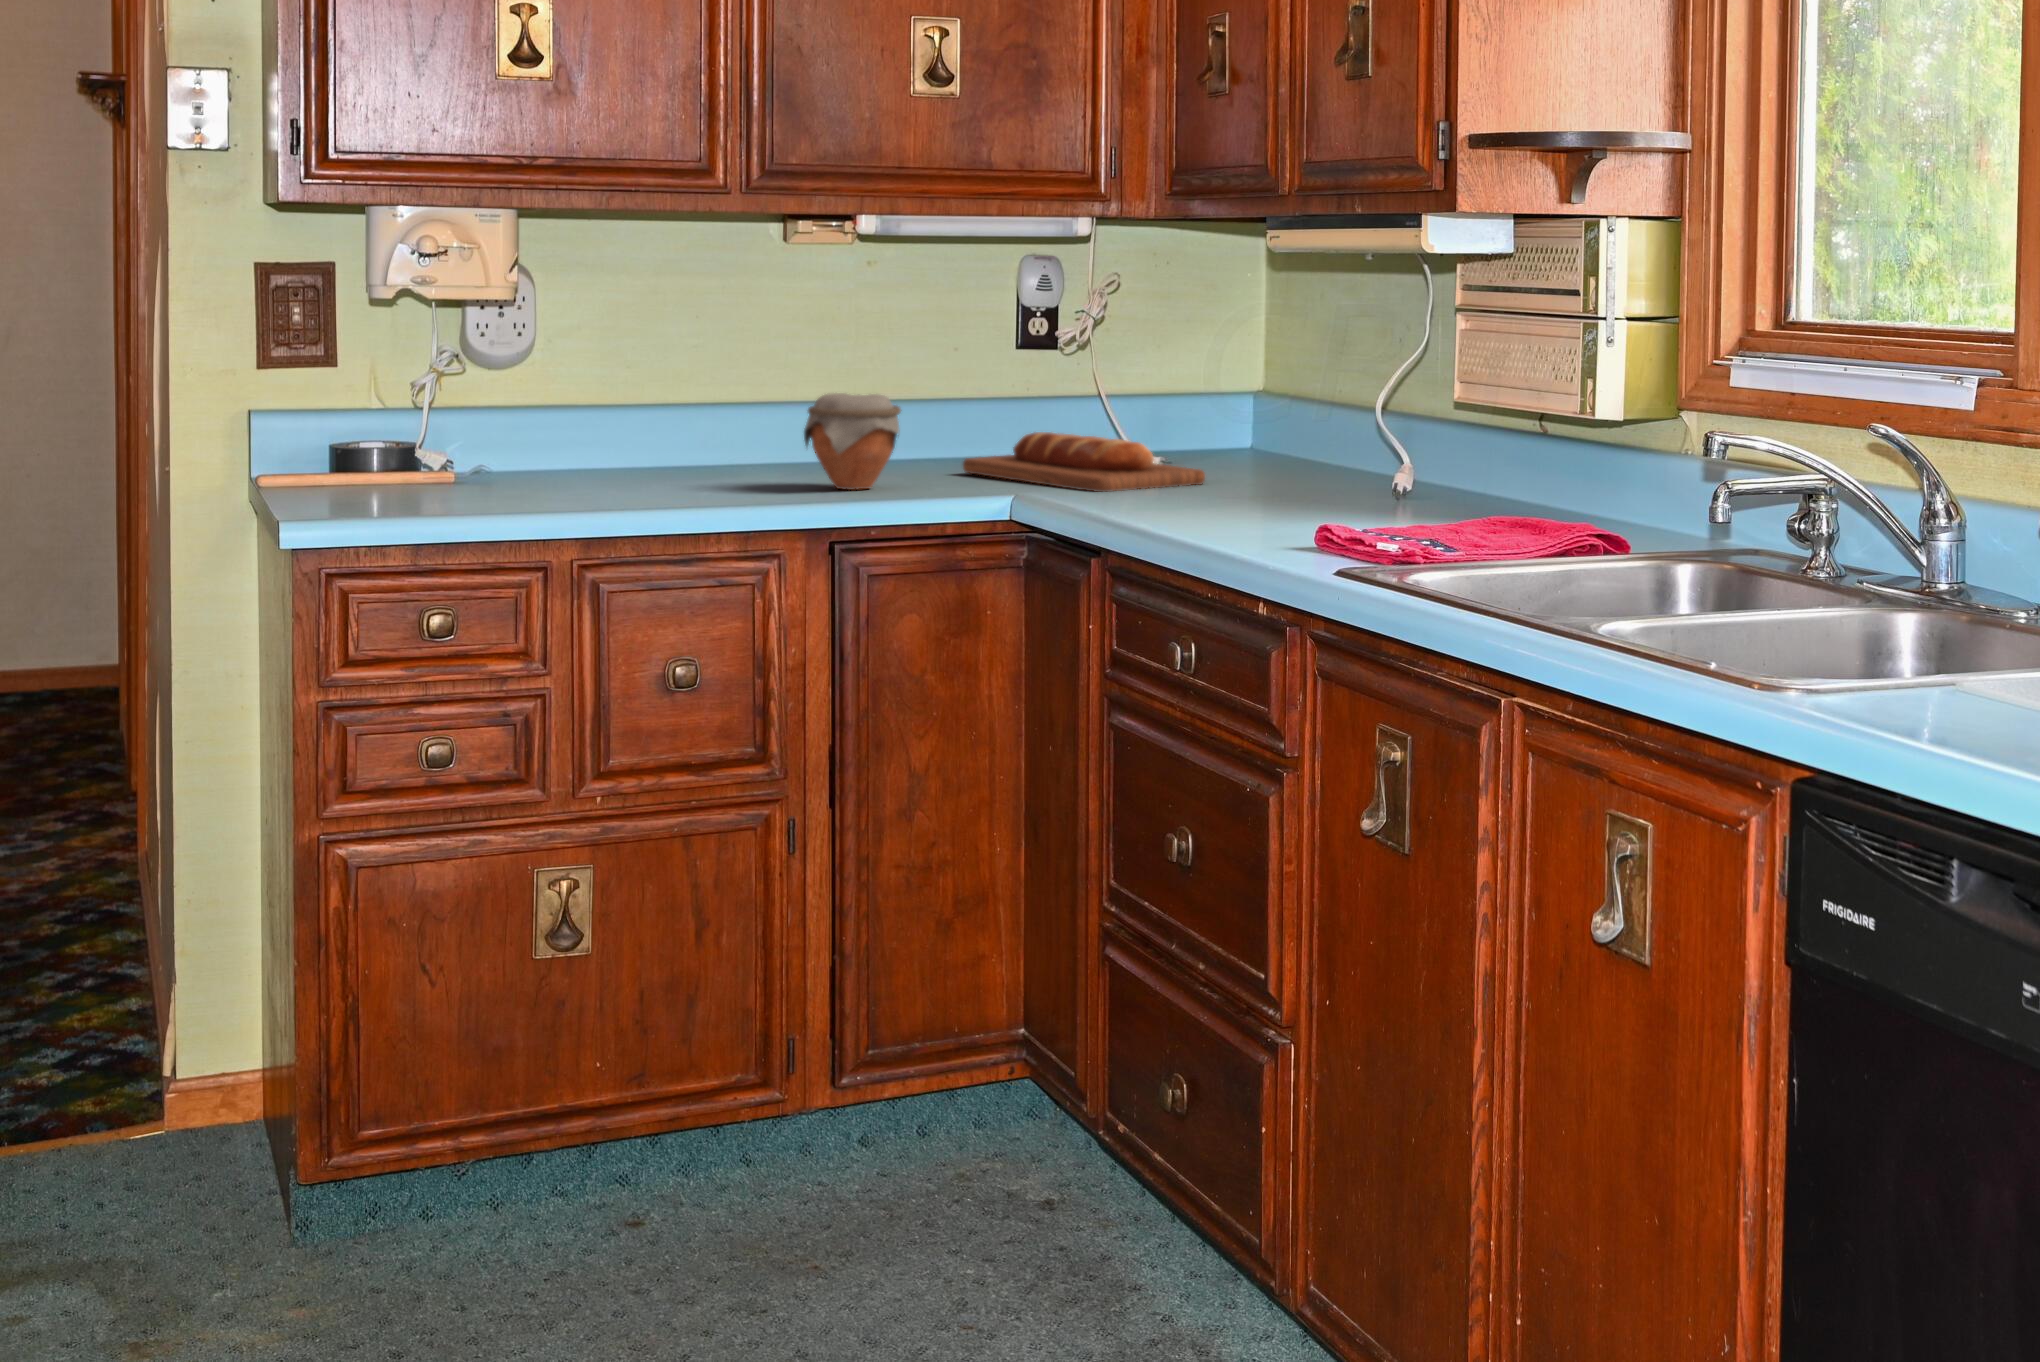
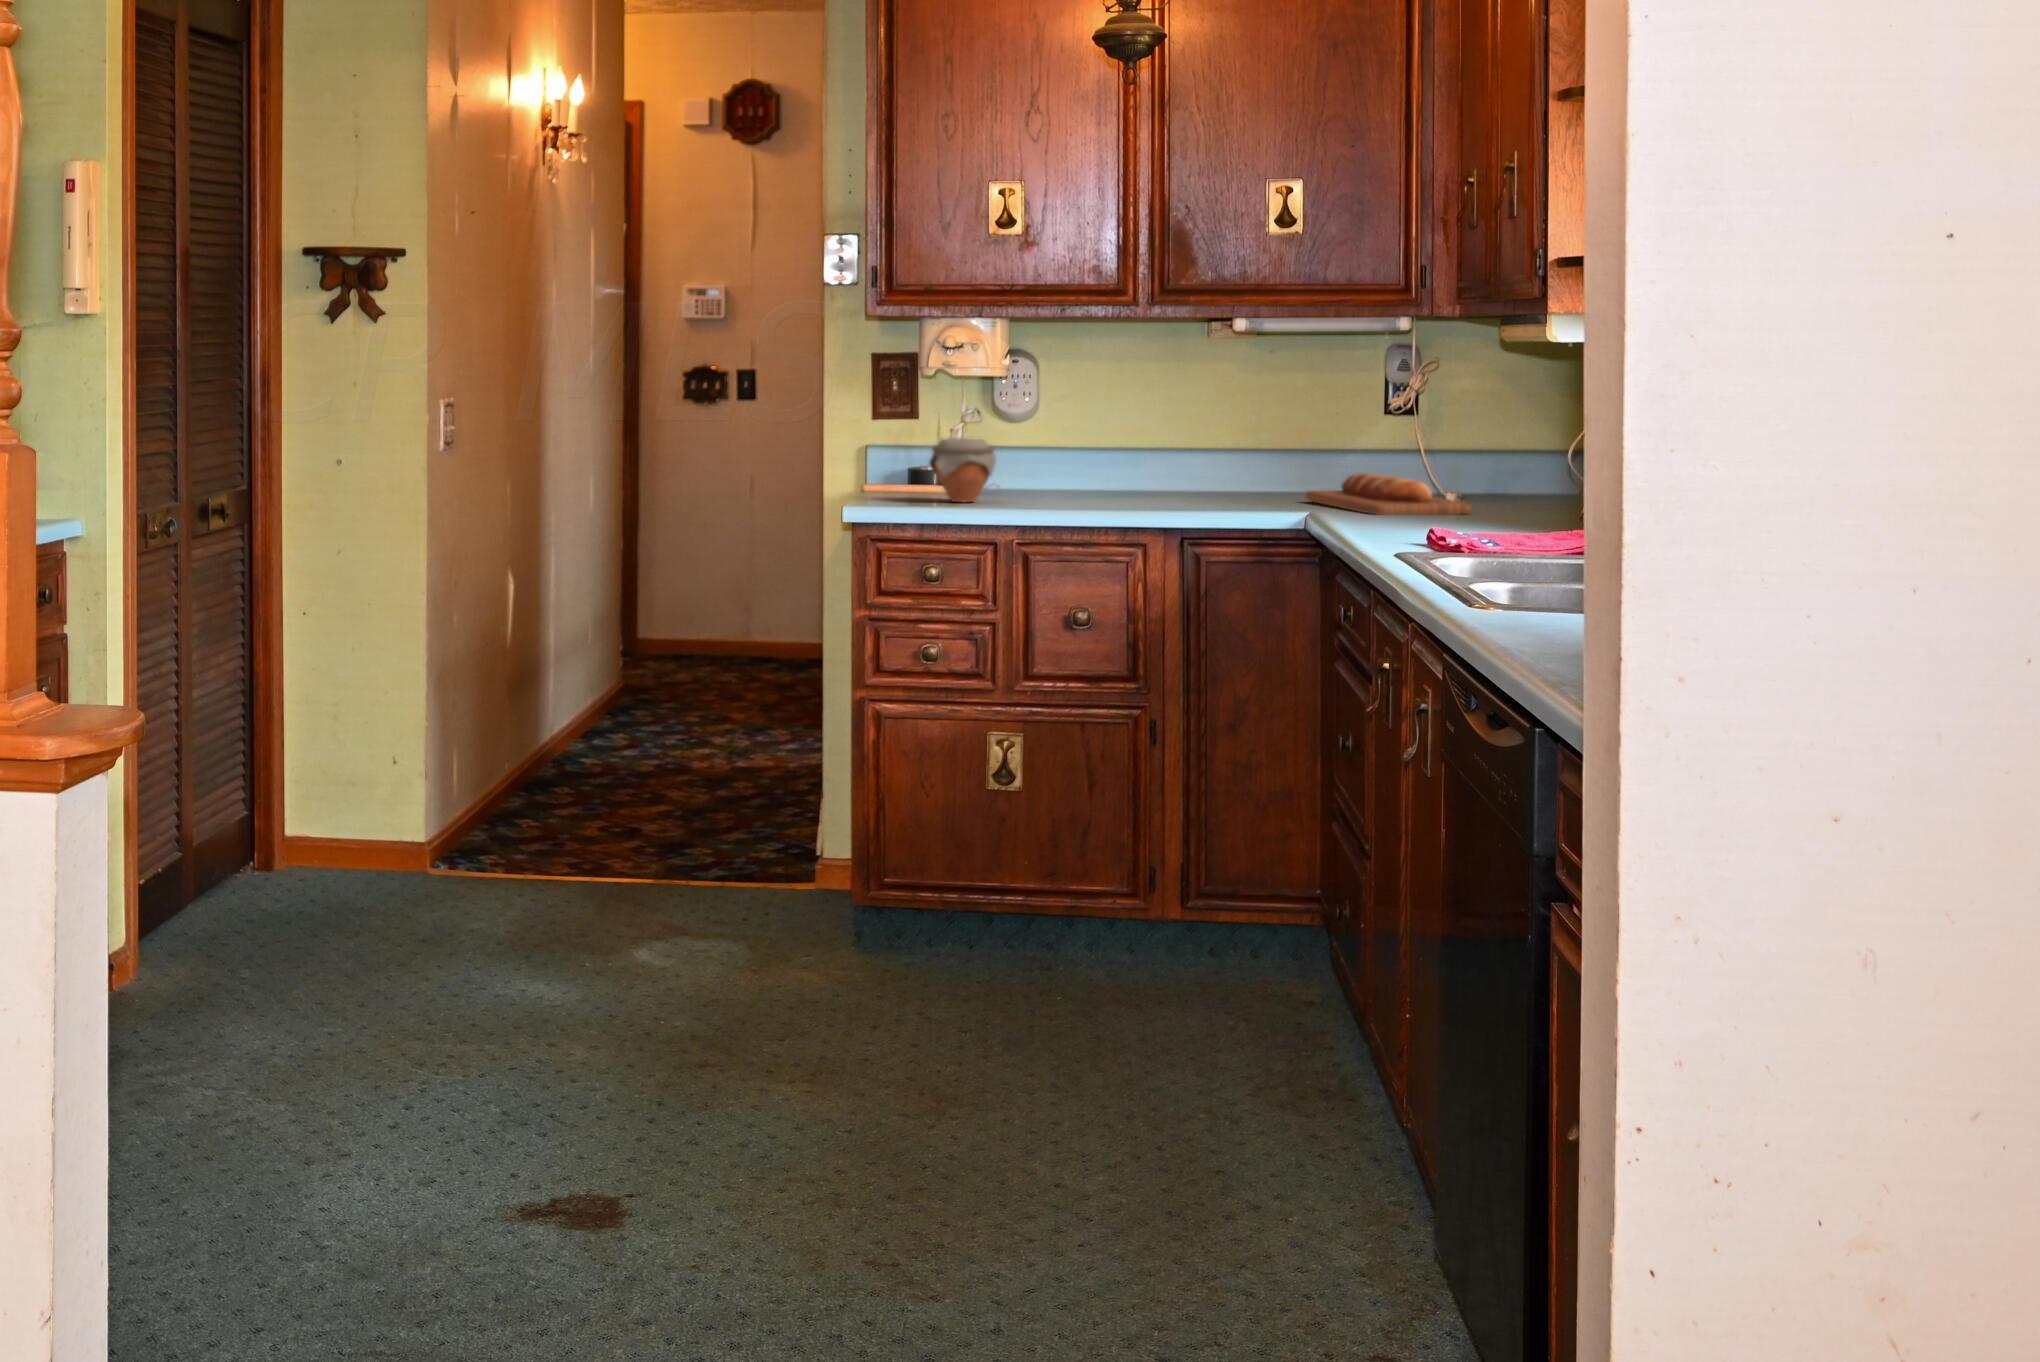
jar: present [804,393,901,490] -> present [929,438,997,502]

